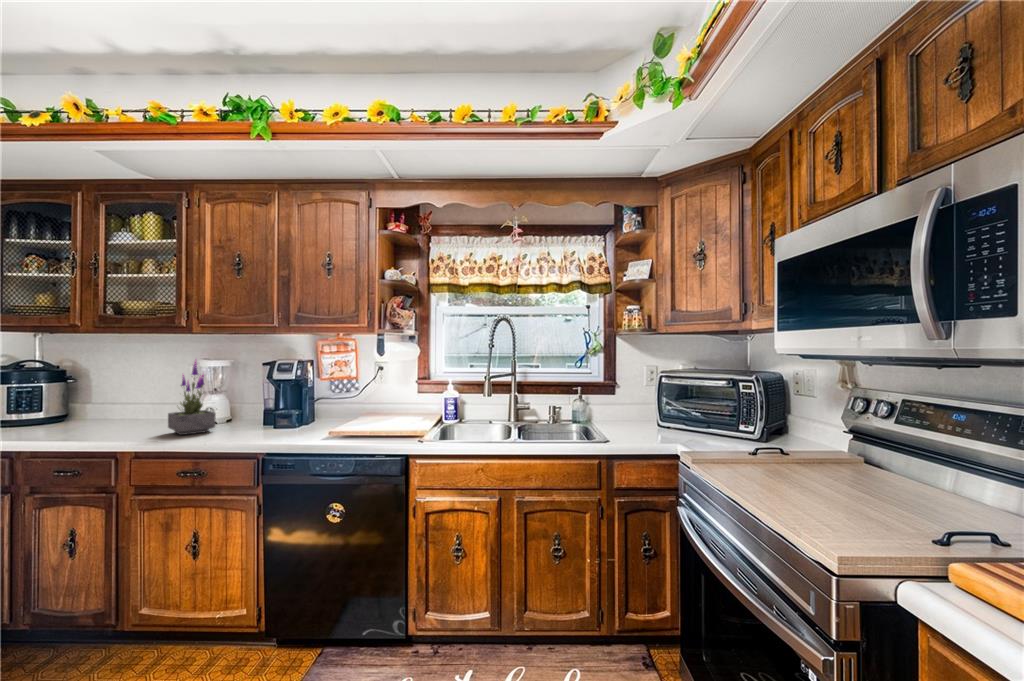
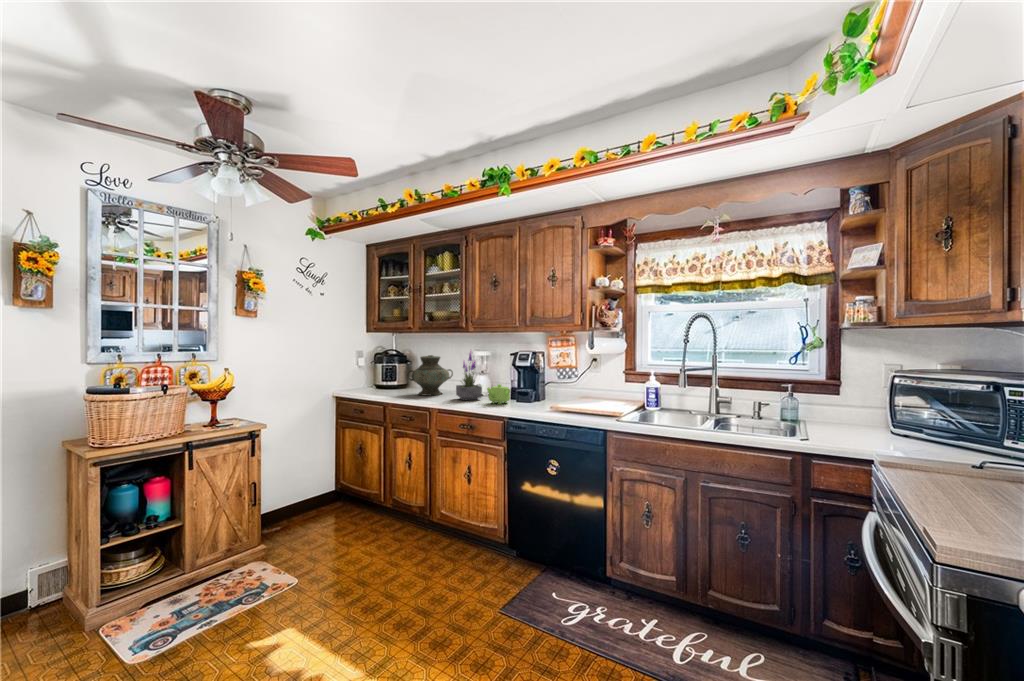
vase: none [65,368,159,433] -> present [407,355,453,396]
teapot: none [225,407,266,436] -> present [487,384,510,404]

